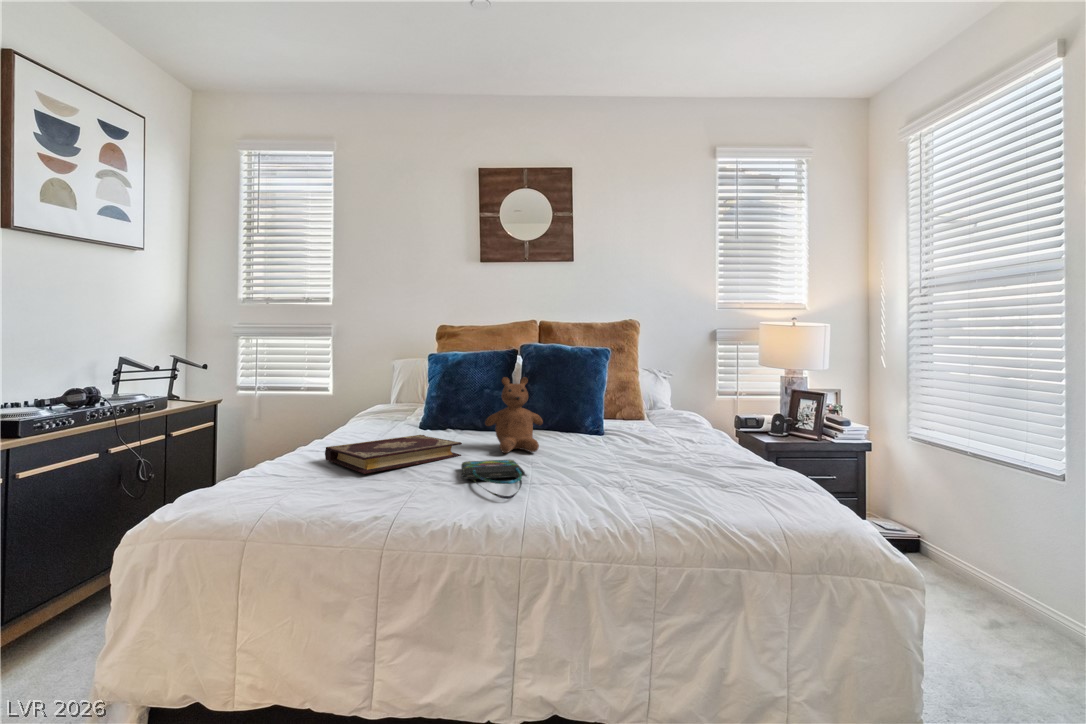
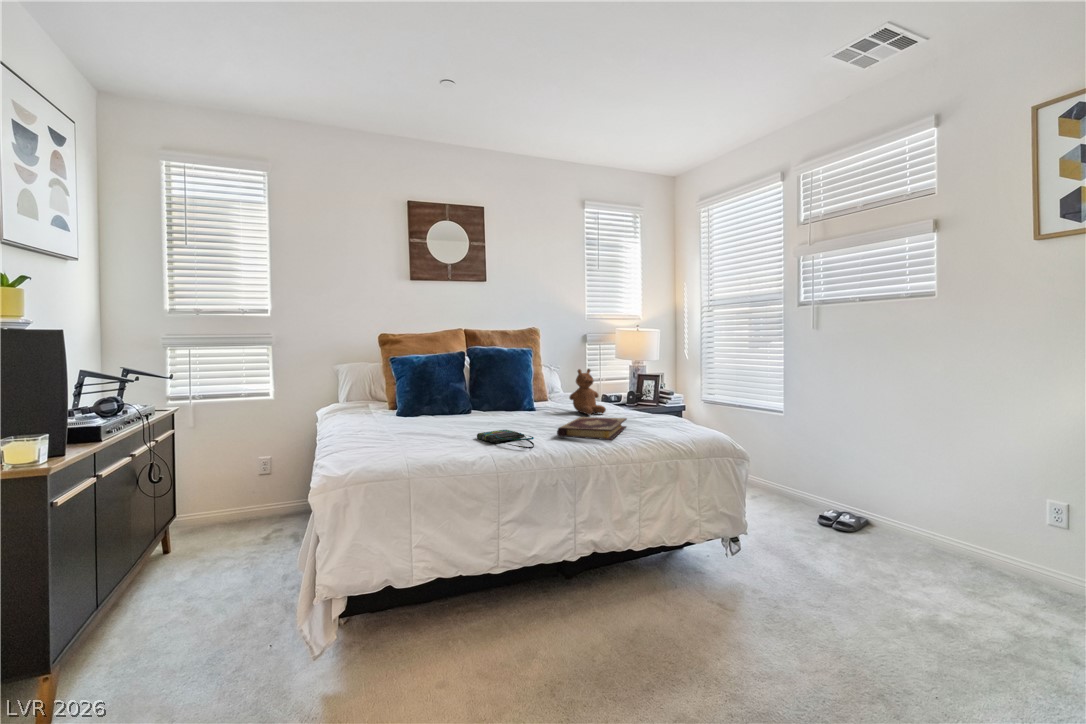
teddy bear: present [485,377,543,453] -> present [569,369,606,415]
book: present [325,435,462,474] -> present [557,417,627,440]

